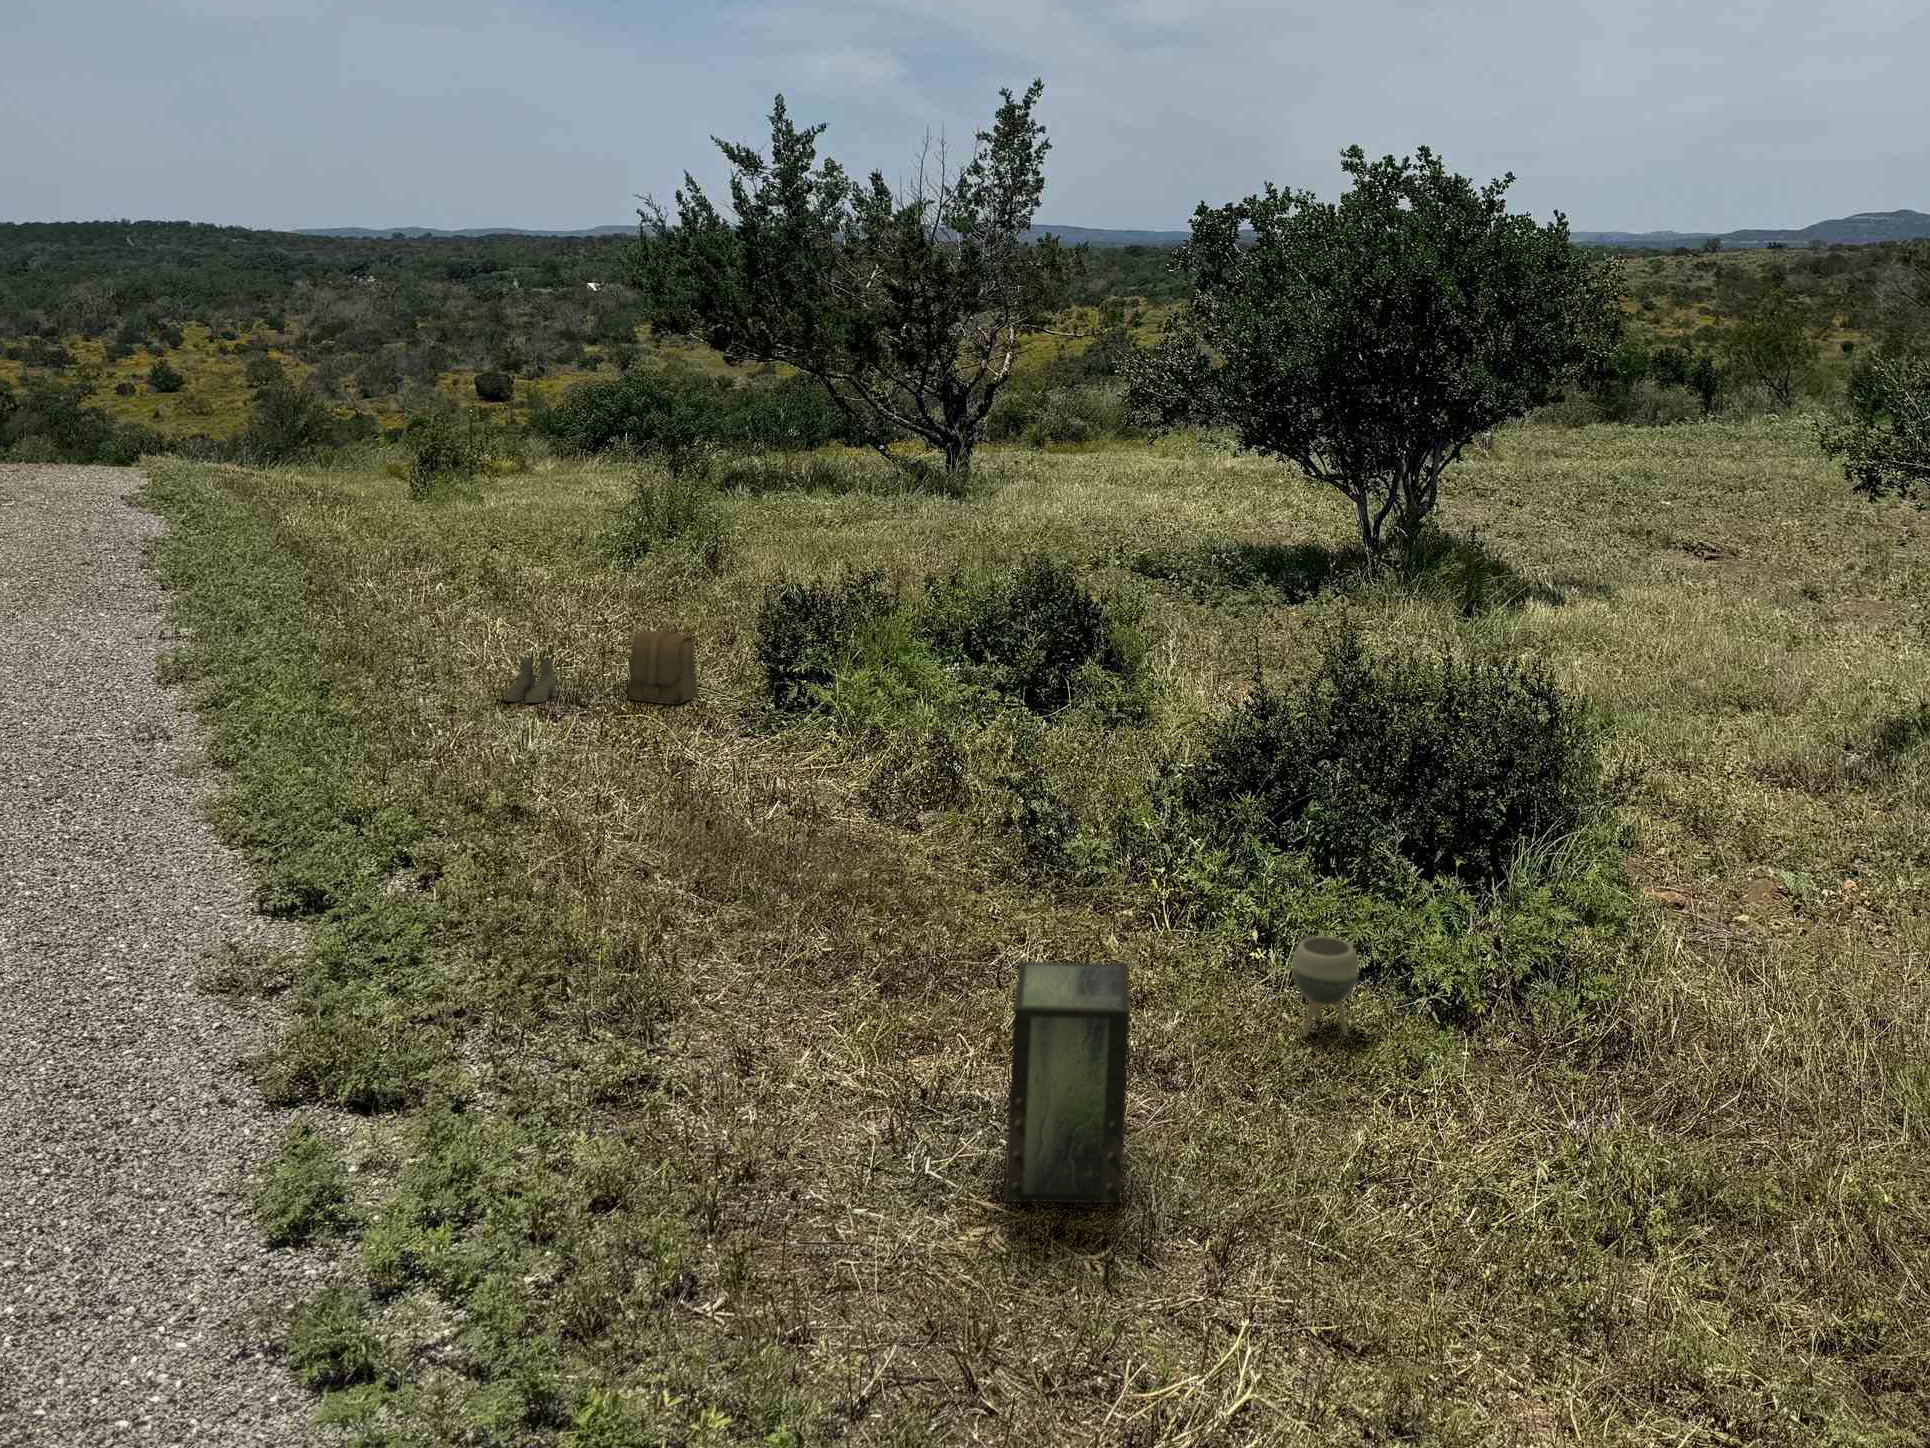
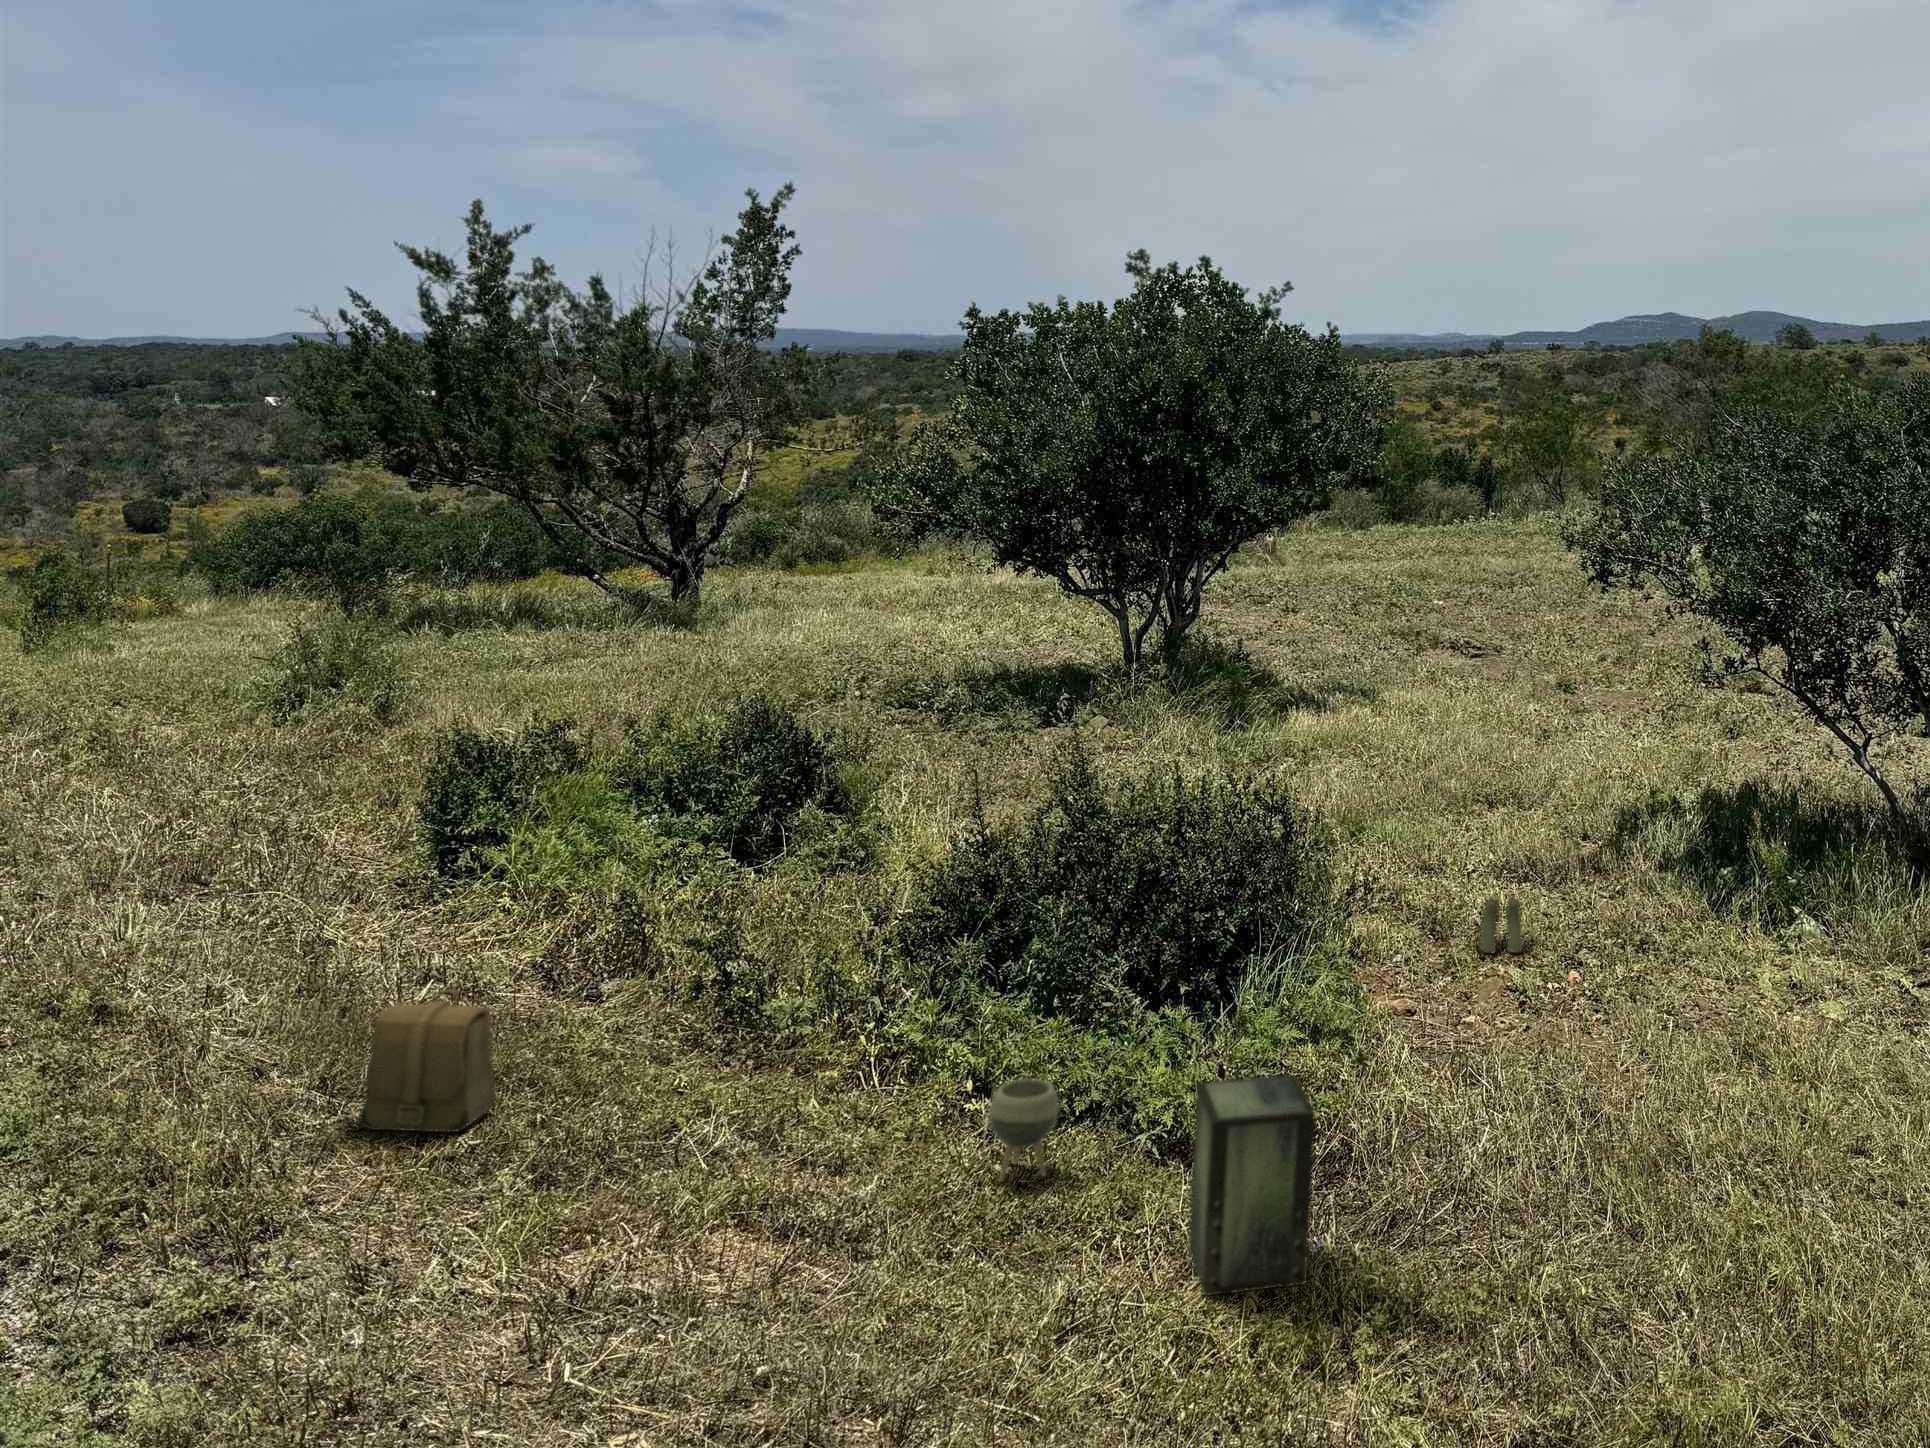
backpack: present [625,625,698,705] -> present [360,989,496,1132]
boots: present [504,657,557,703] -> present [1480,898,1523,953]
storage box: present [1005,962,1130,1203] -> present [1188,1075,1316,1296]

